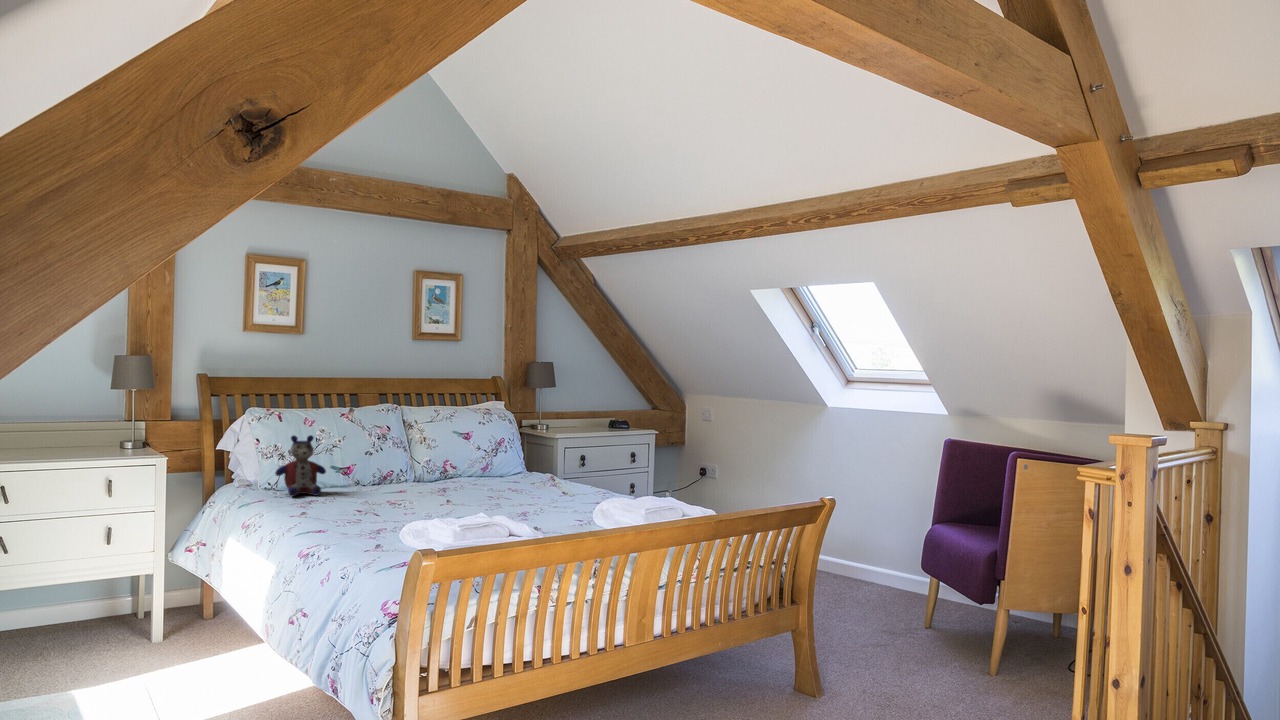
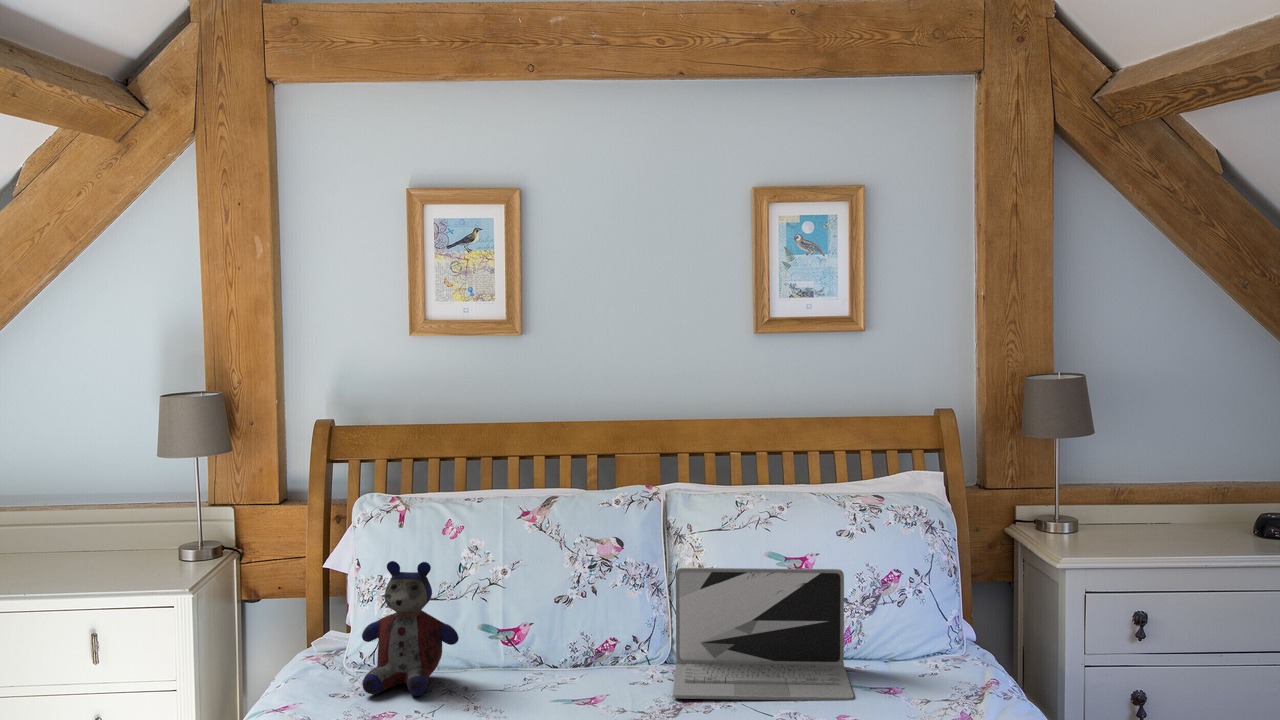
laptop: none [419,435,504,487] -> present [673,568,854,700]

